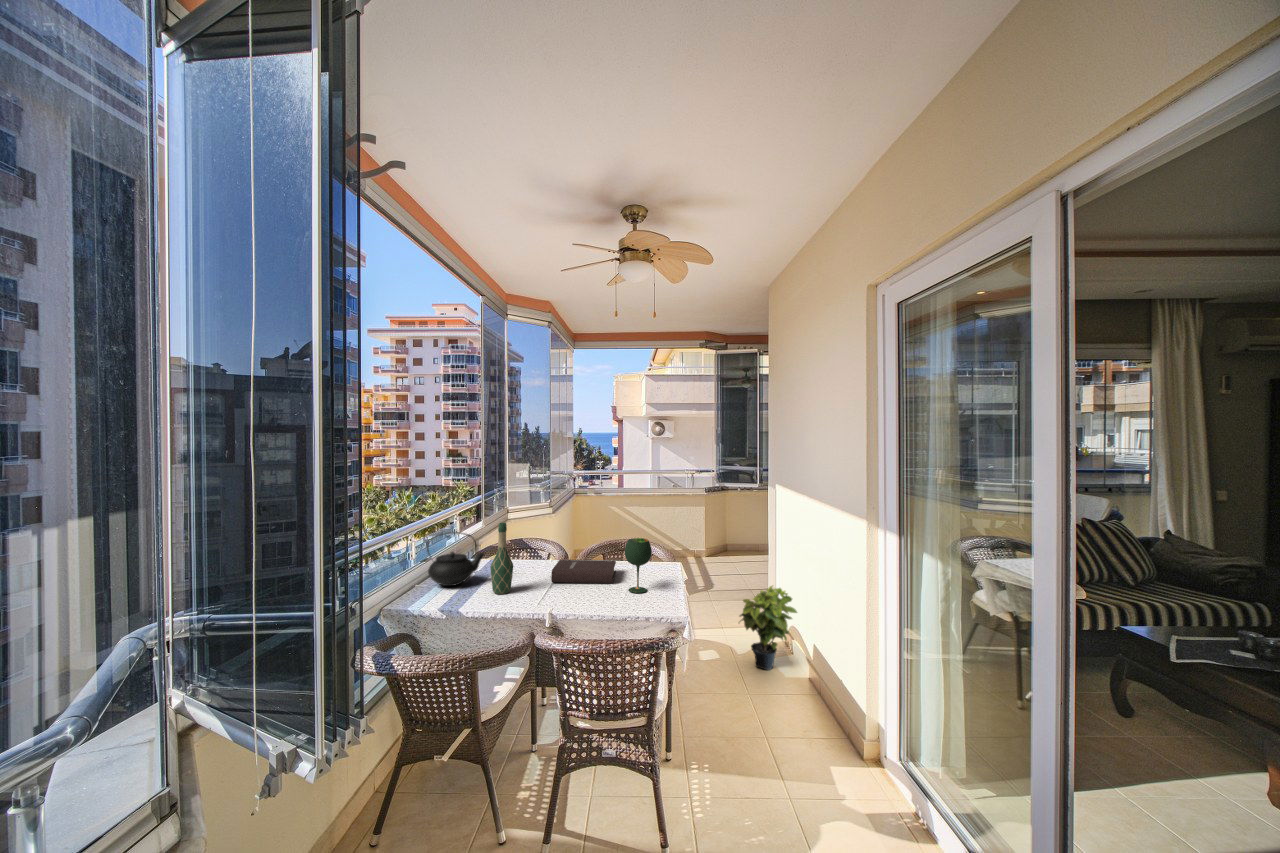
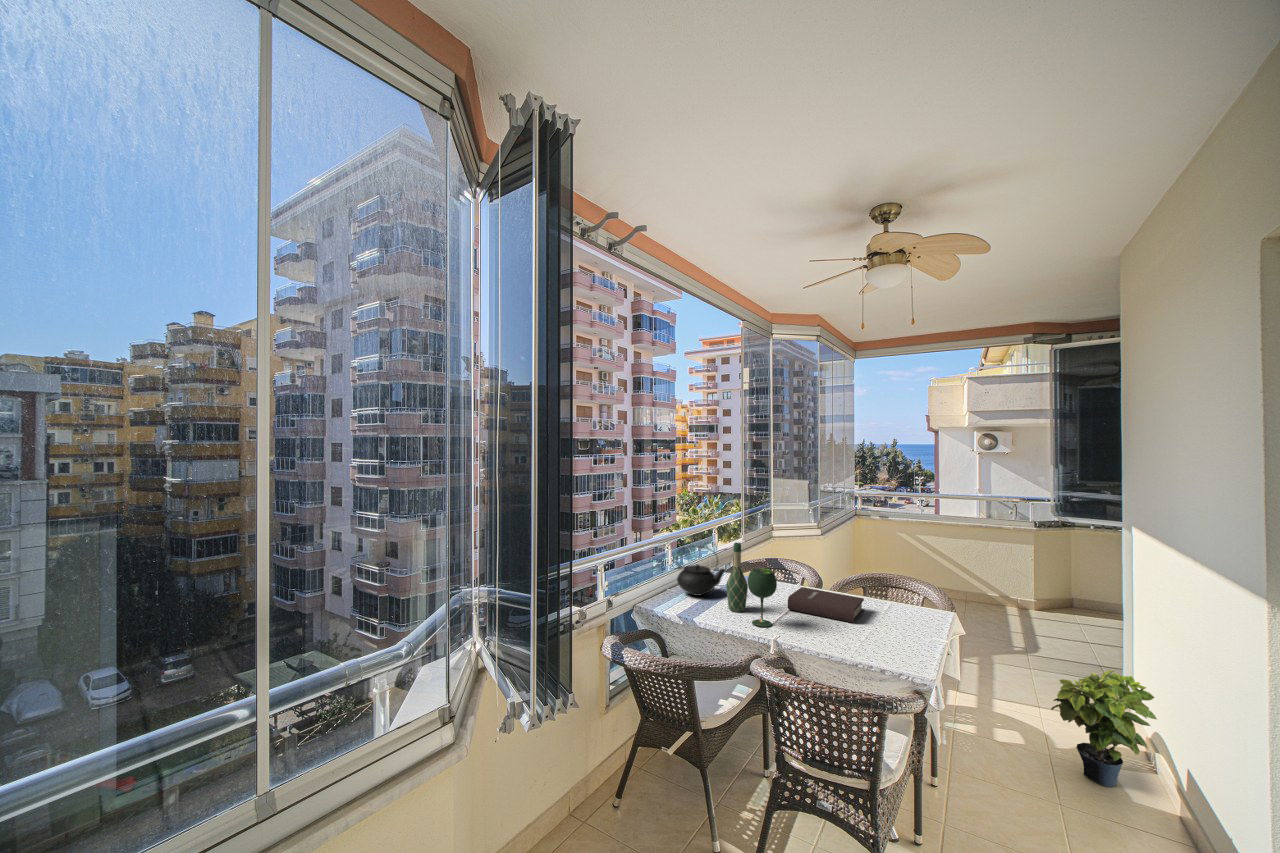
wine glass: present [625,538,652,593] -> present [748,568,777,627]

